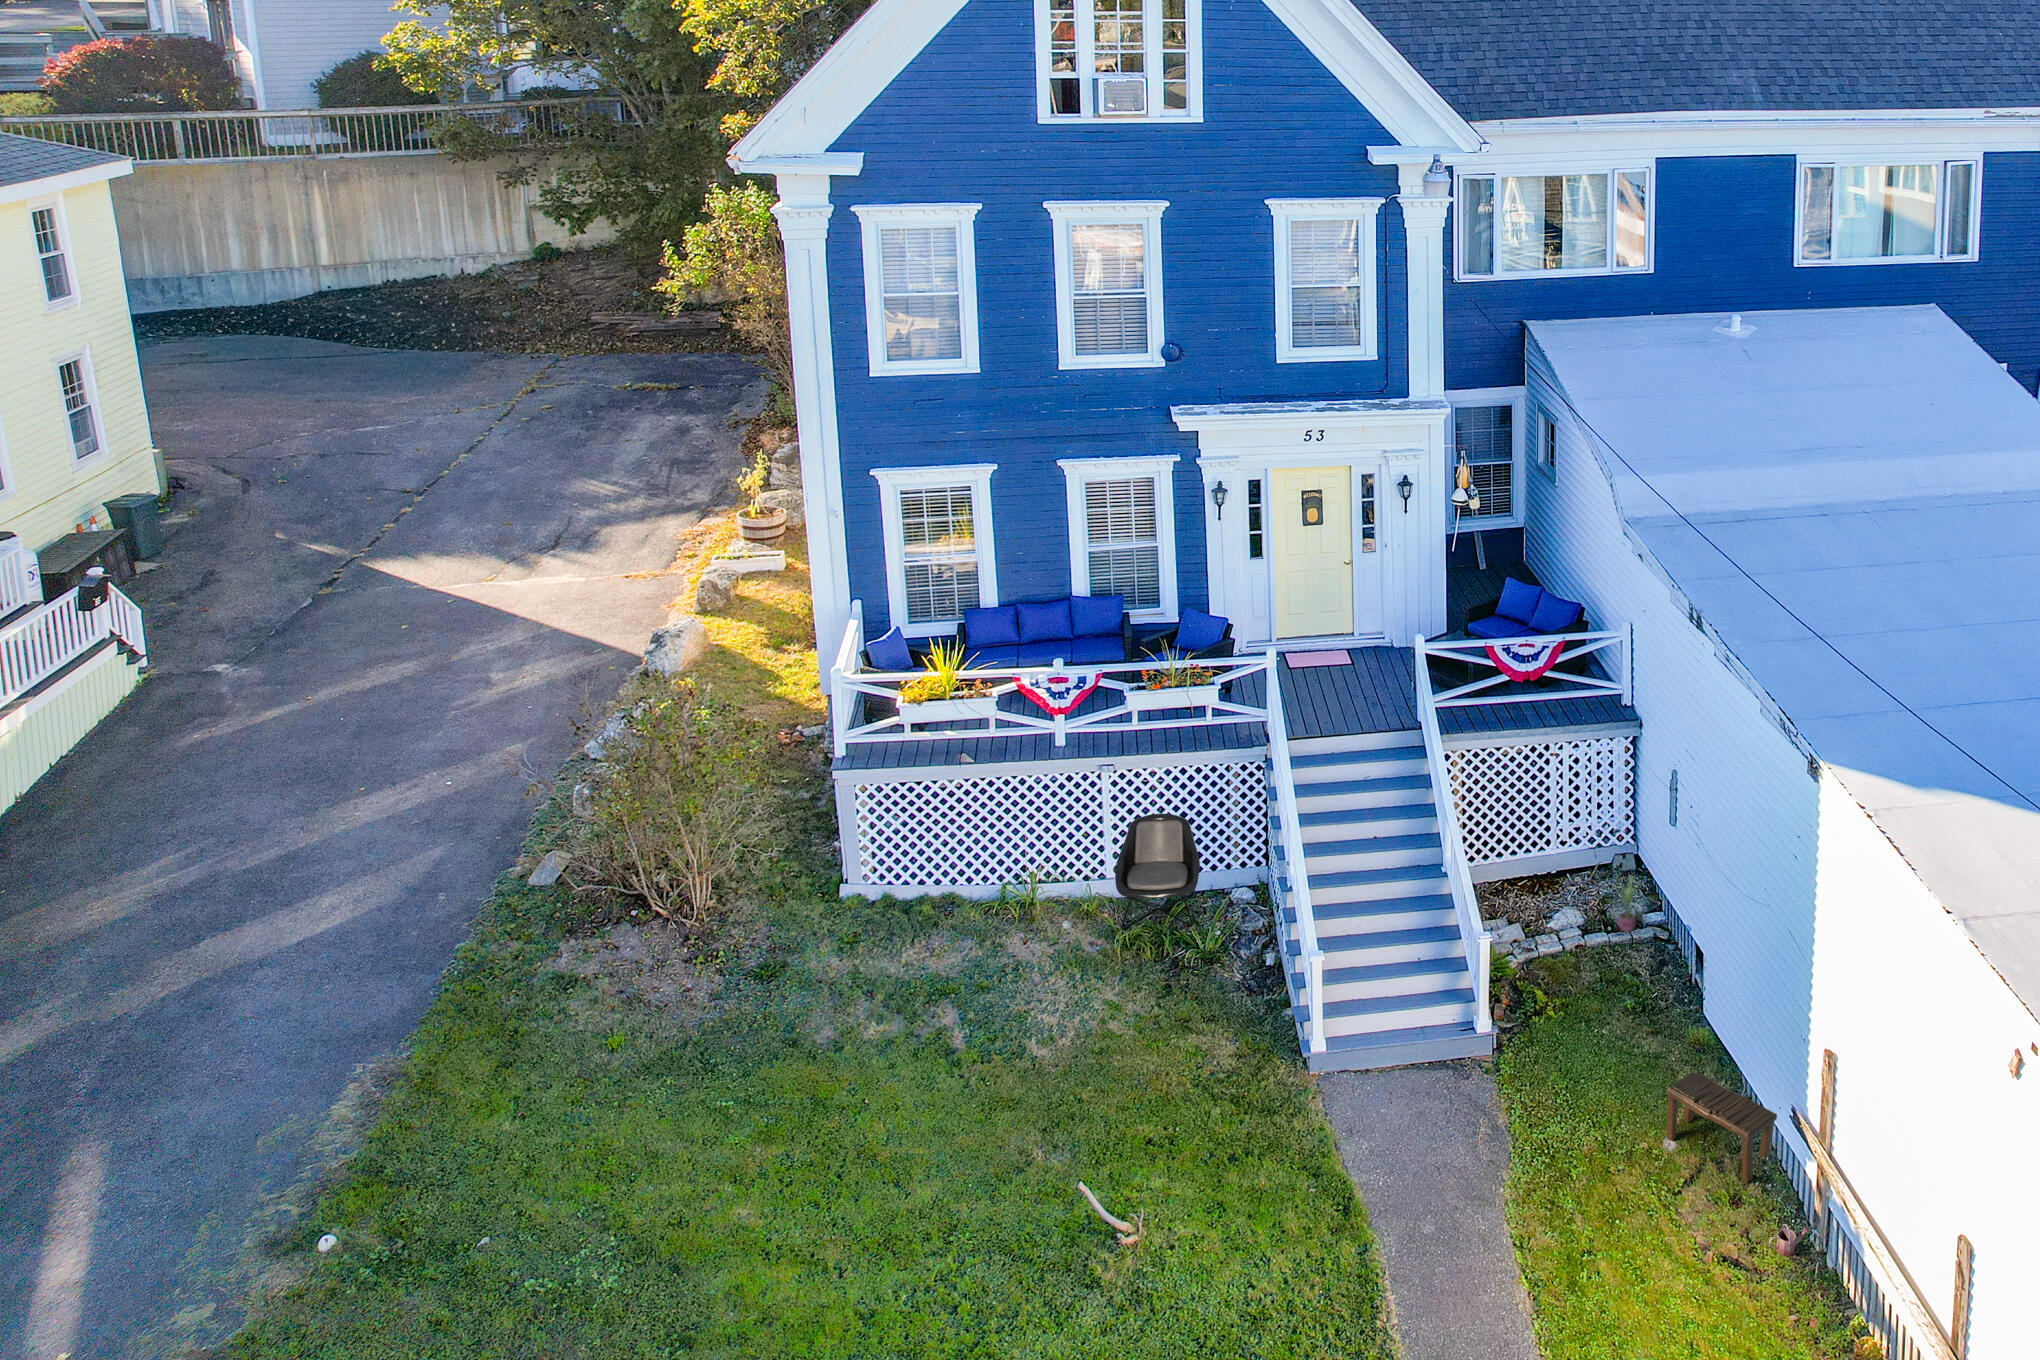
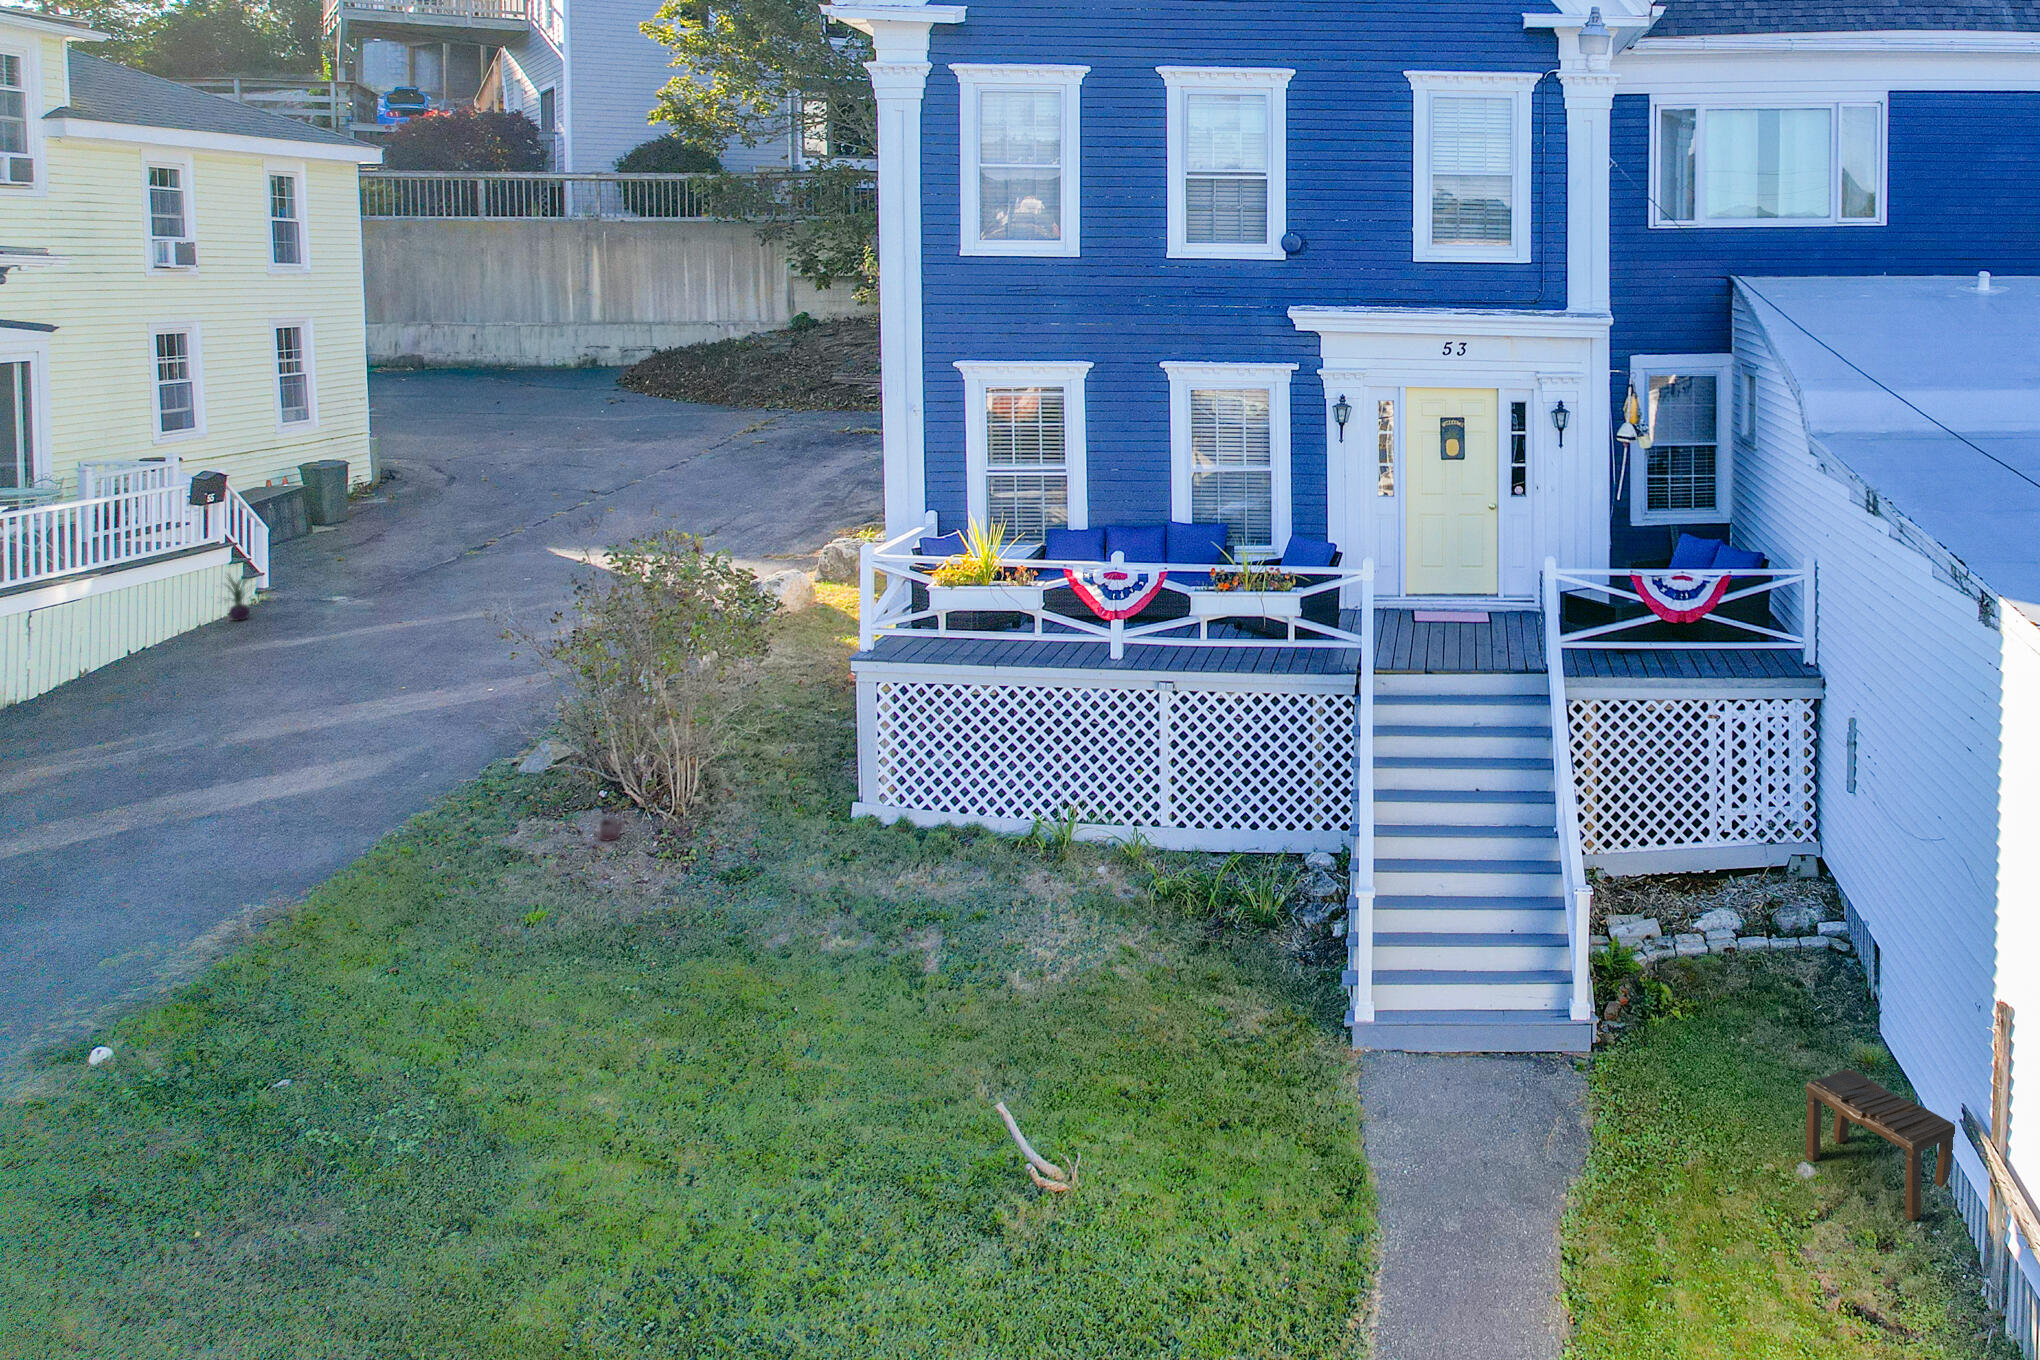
lounge chair: present [1115,814,1200,930] -> none [1158,748,1264,885]
decorative plant: present [1615,876,1647,932] -> present [217,573,250,621]
watering can: present [1769,1224,1810,1256] -> present [594,812,631,841]

